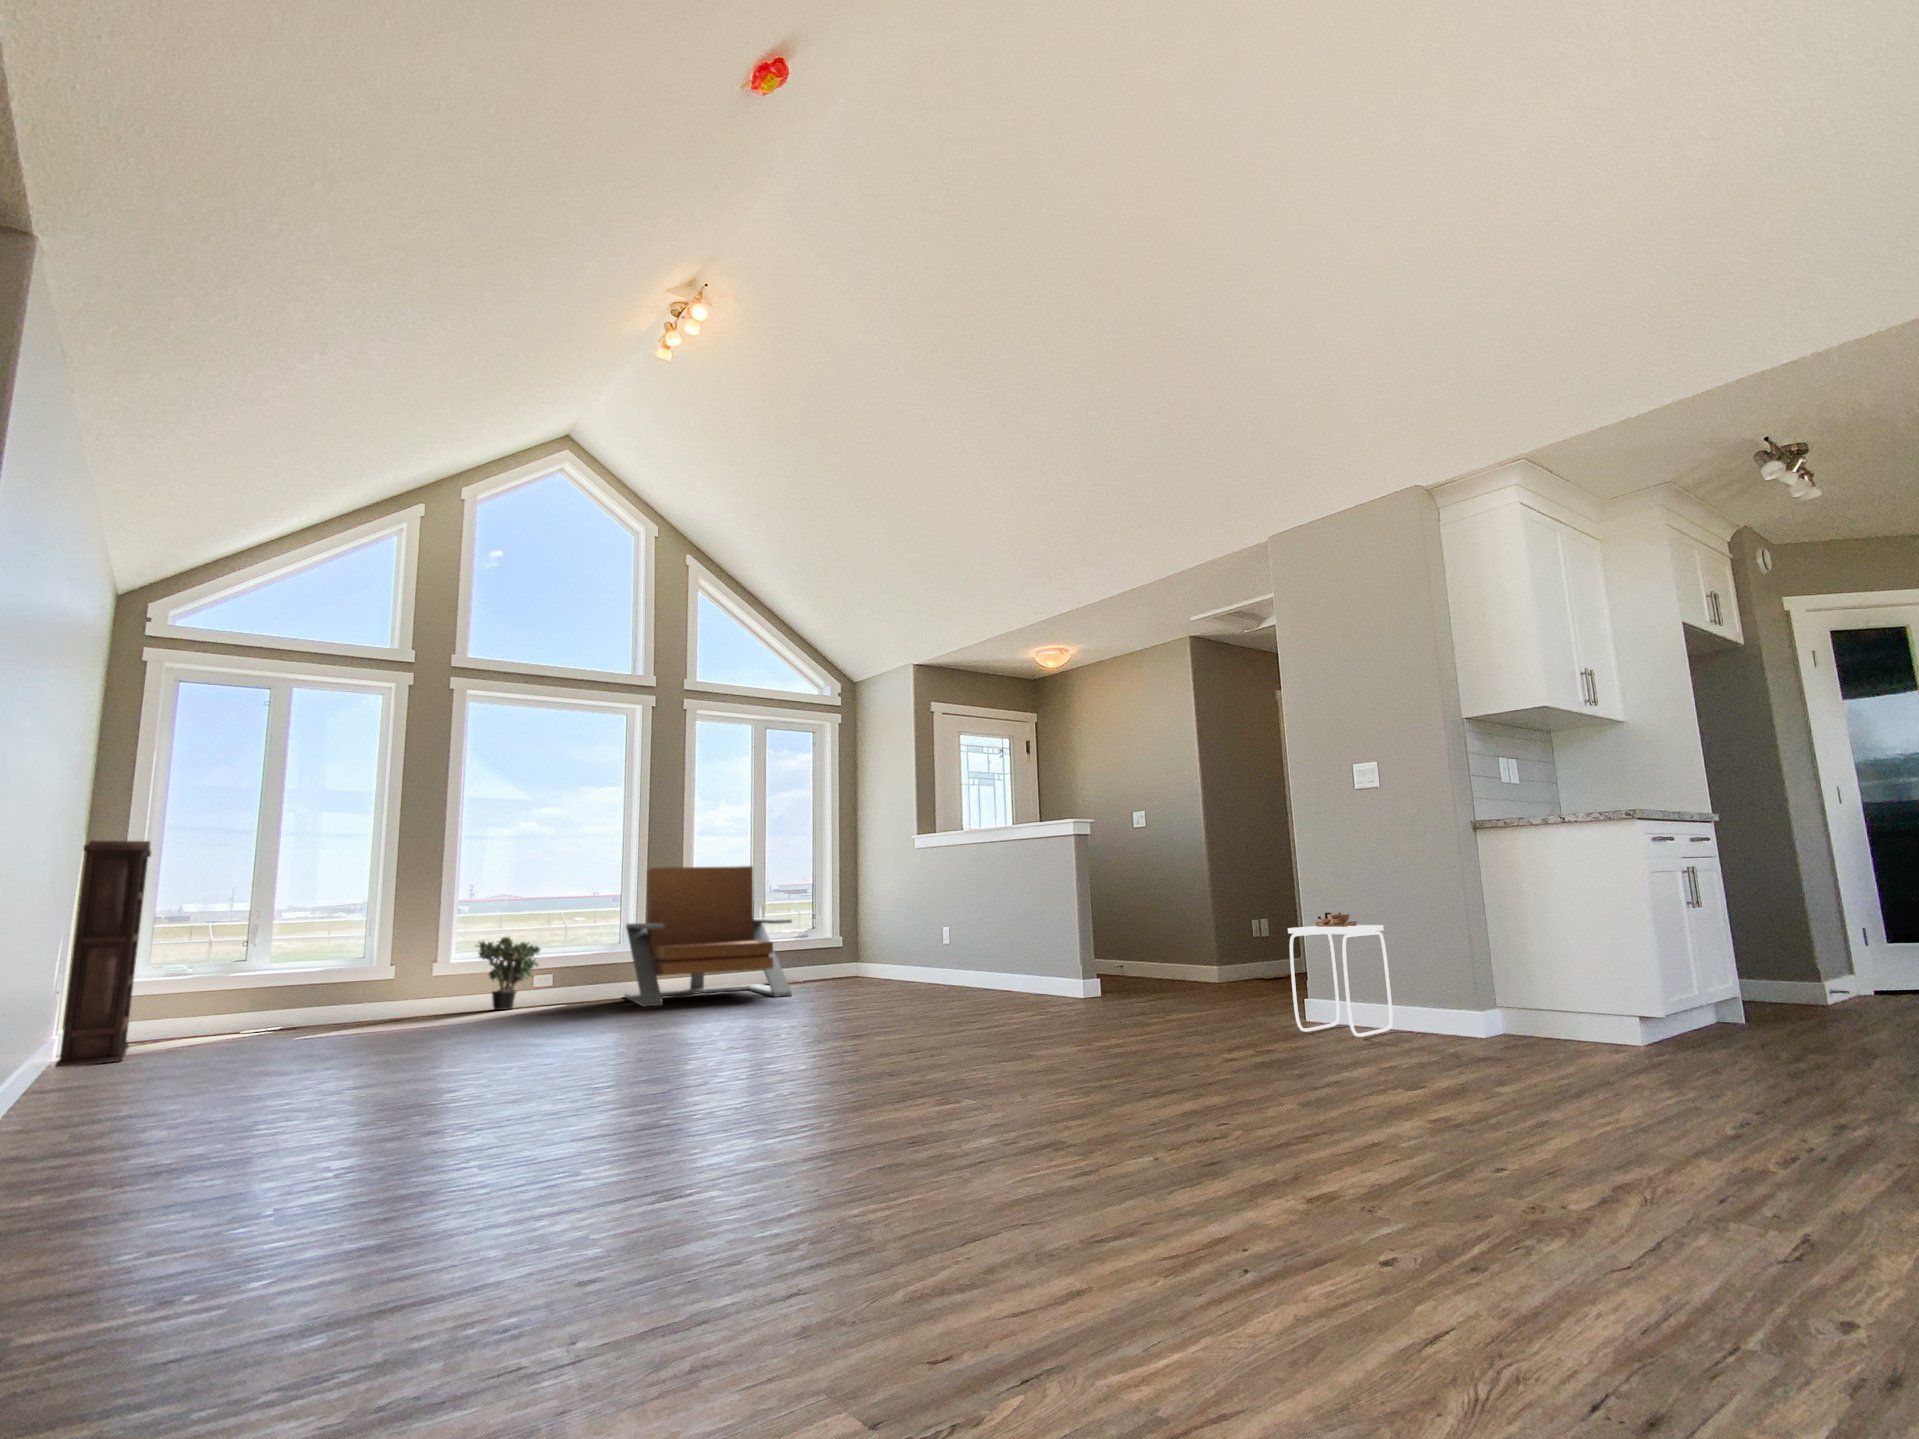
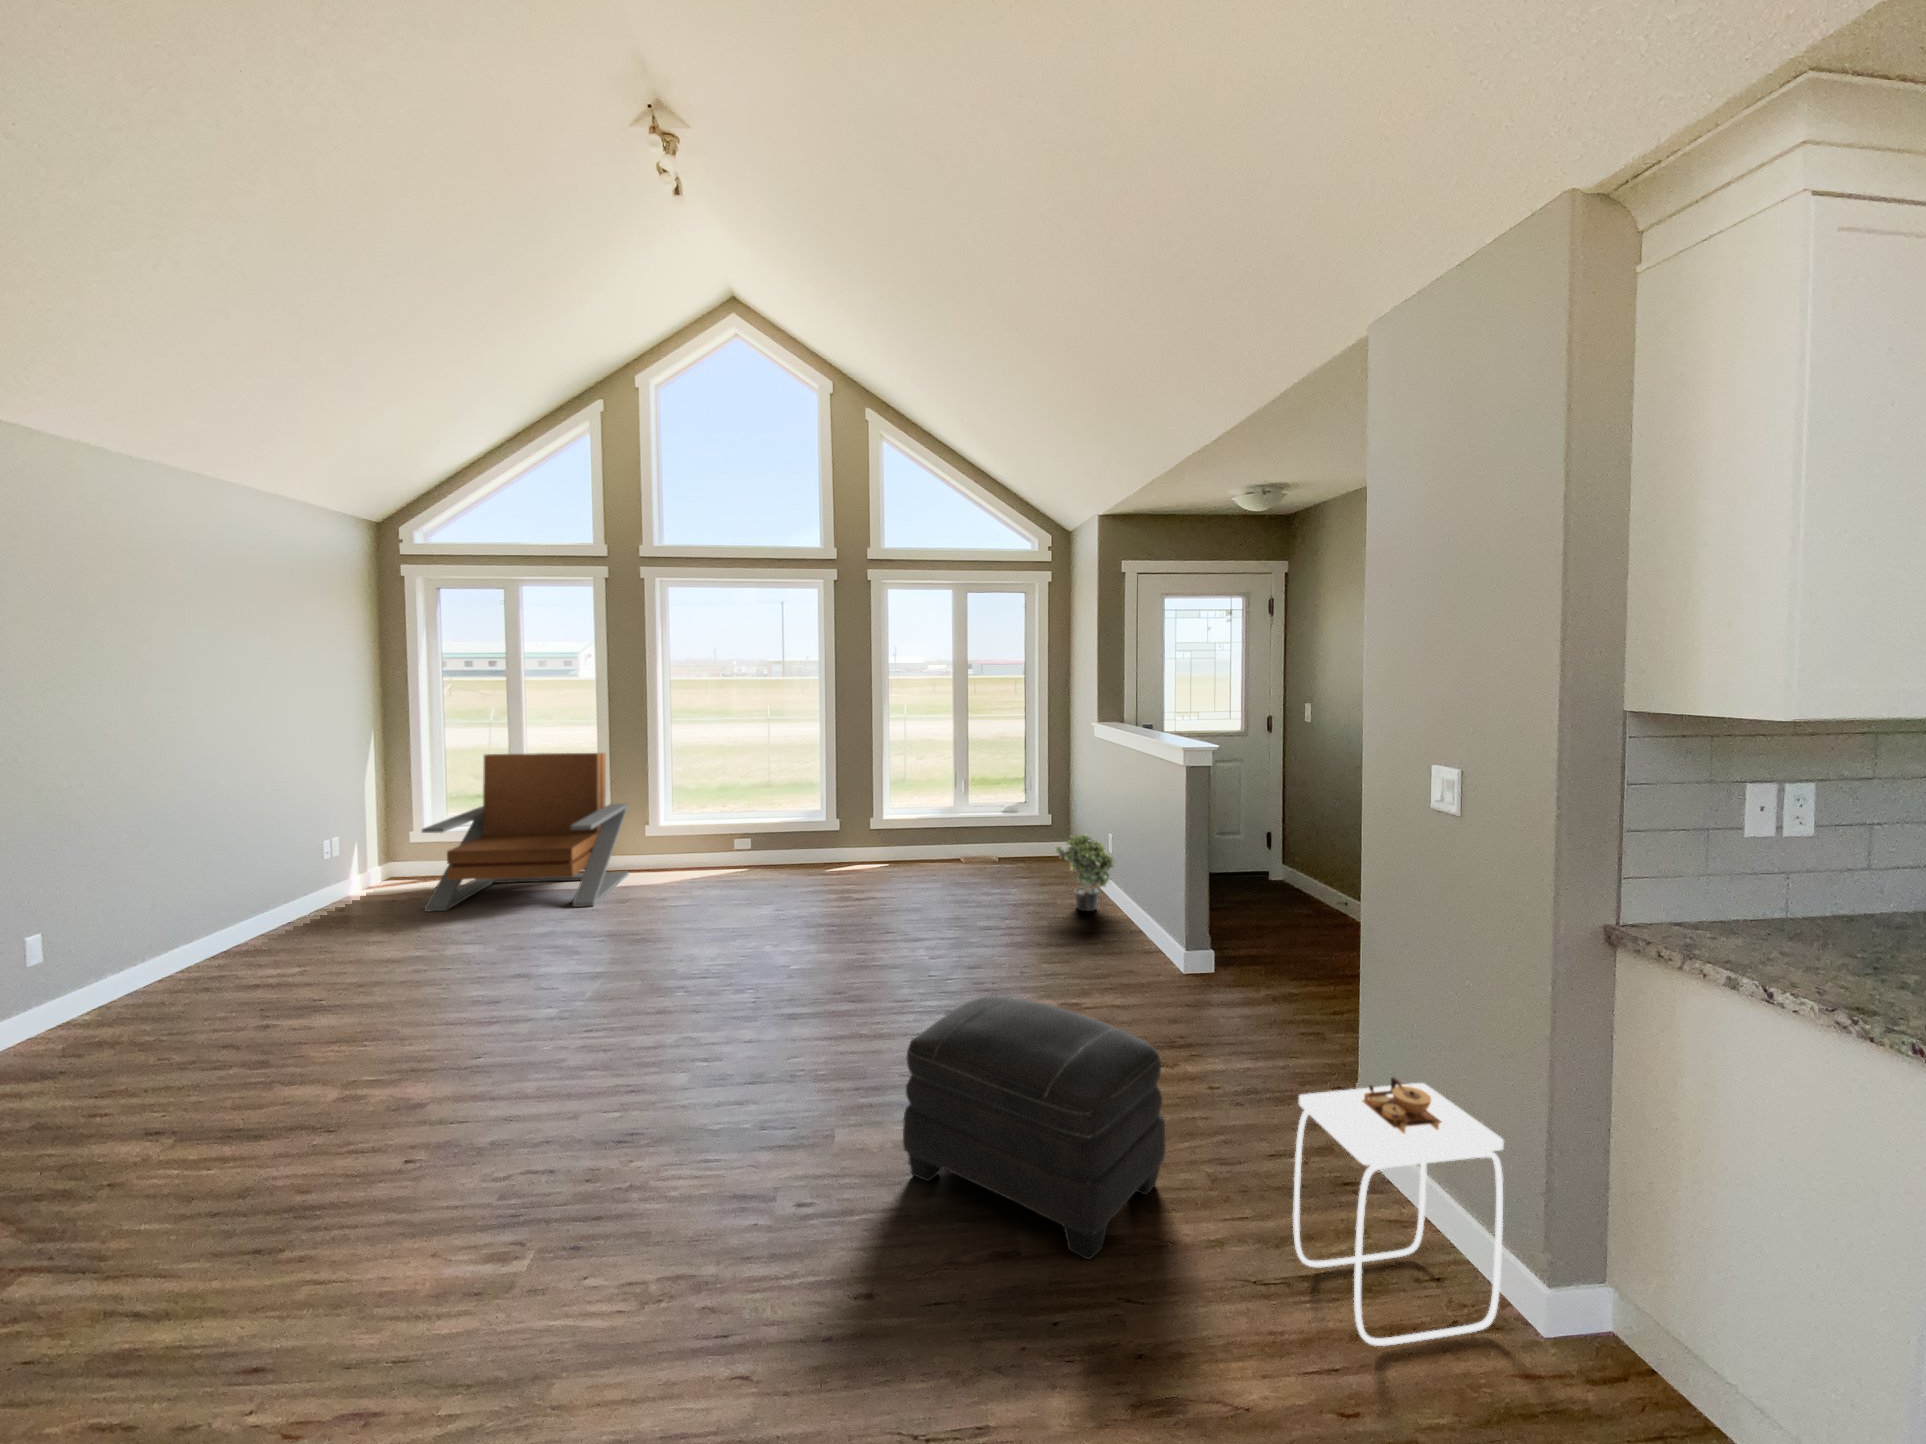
bookshelf: present [55,840,151,1068] -> none [295,740,403,922]
lounge chair: present [624,866,792,1006] -> present [422,753,628,911]
ottoman: none [1050,926,1210,1046] -> present [903,996,1165,1260]
potted plant: present [479,937,540,1010] -> present [1056,834,1114,911]

